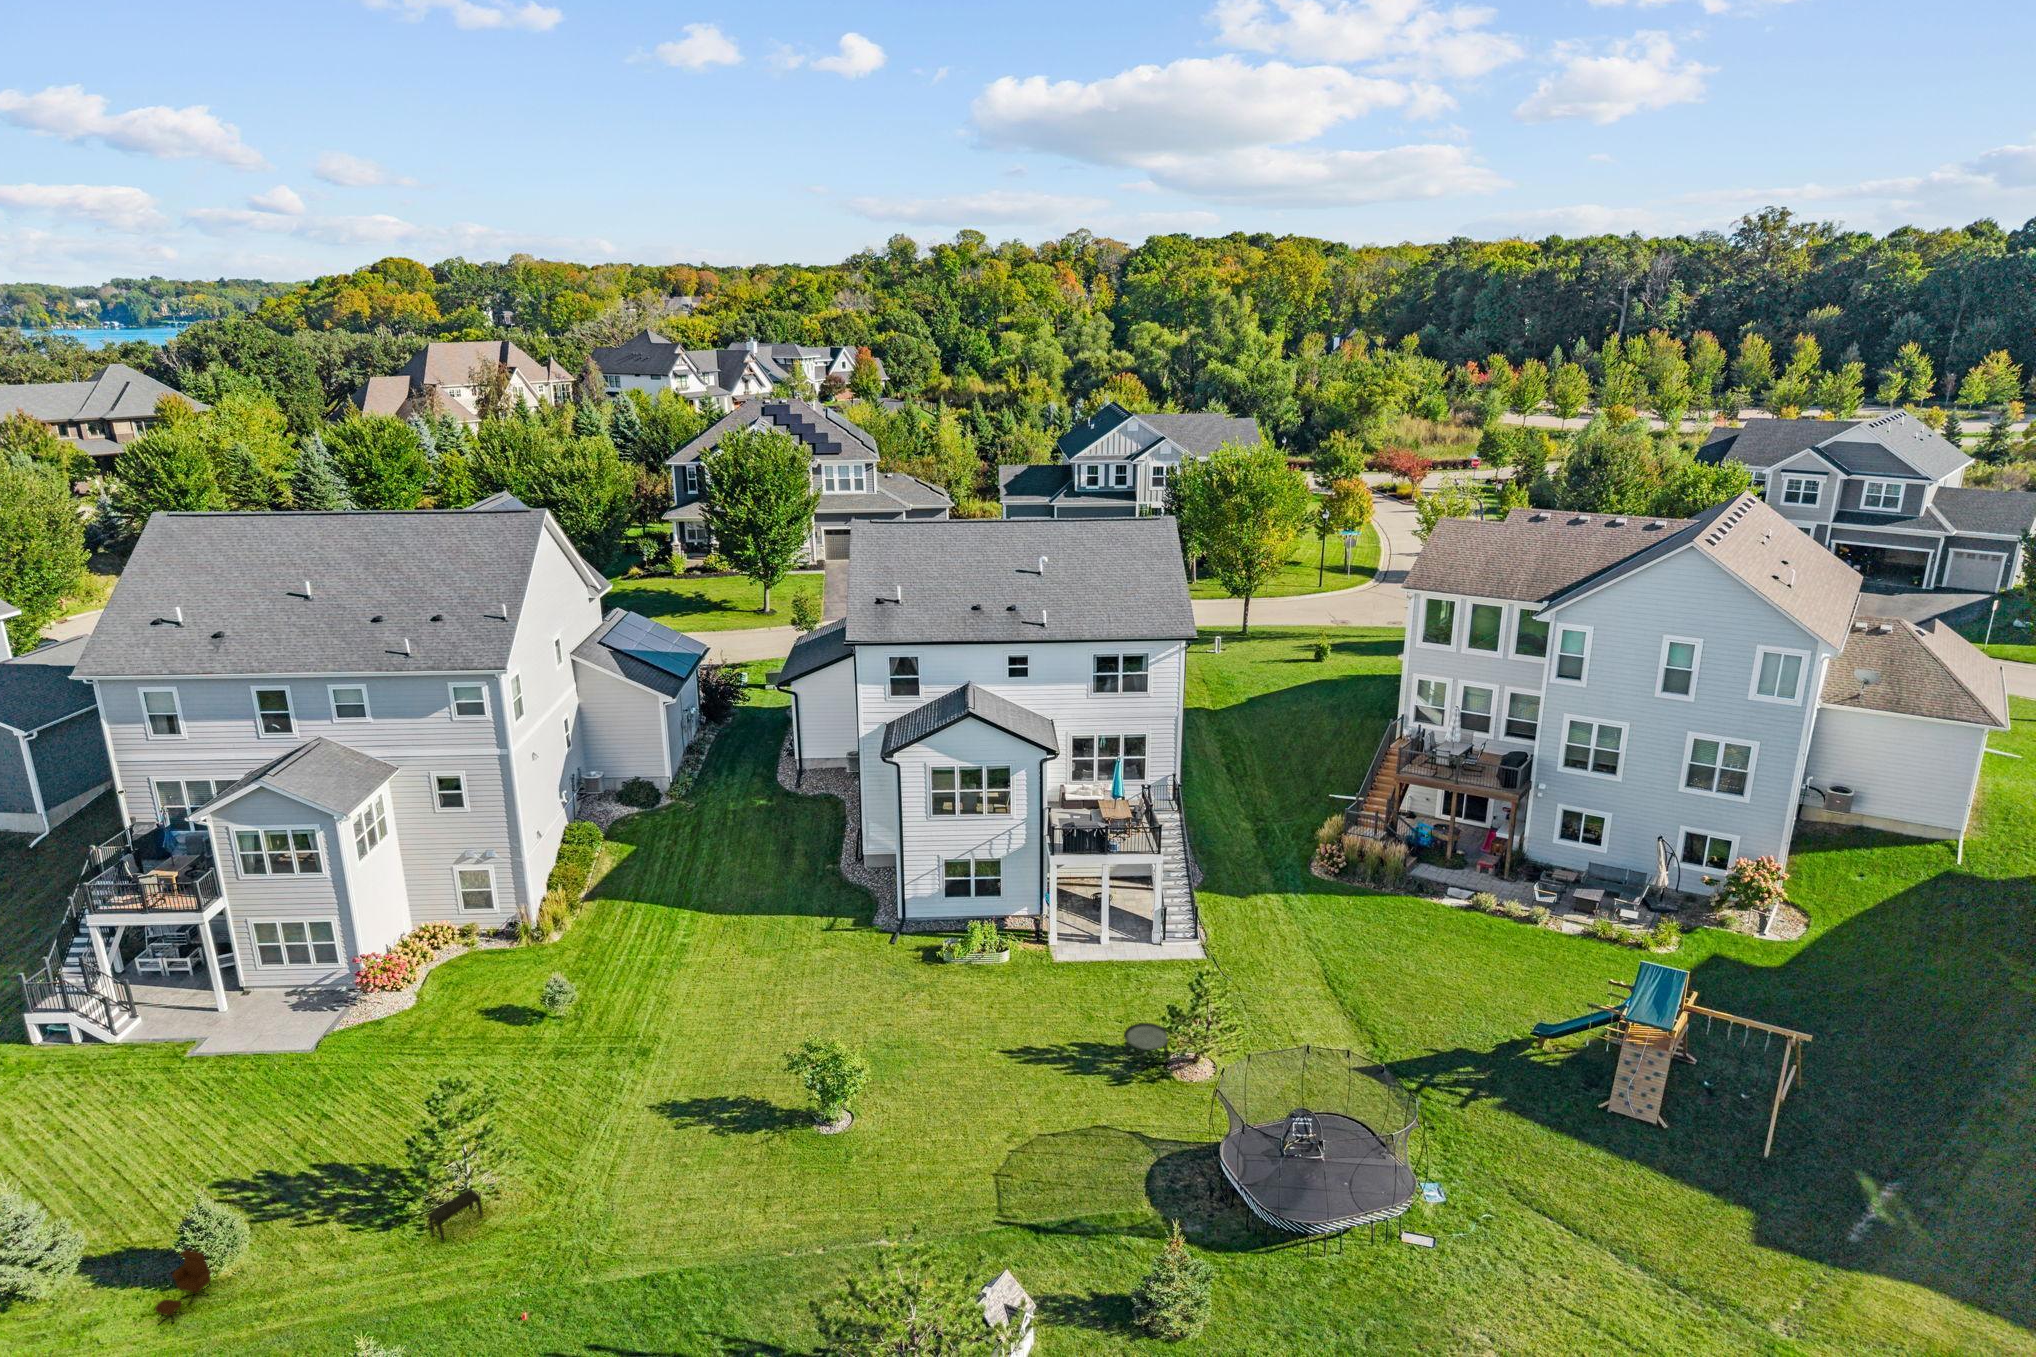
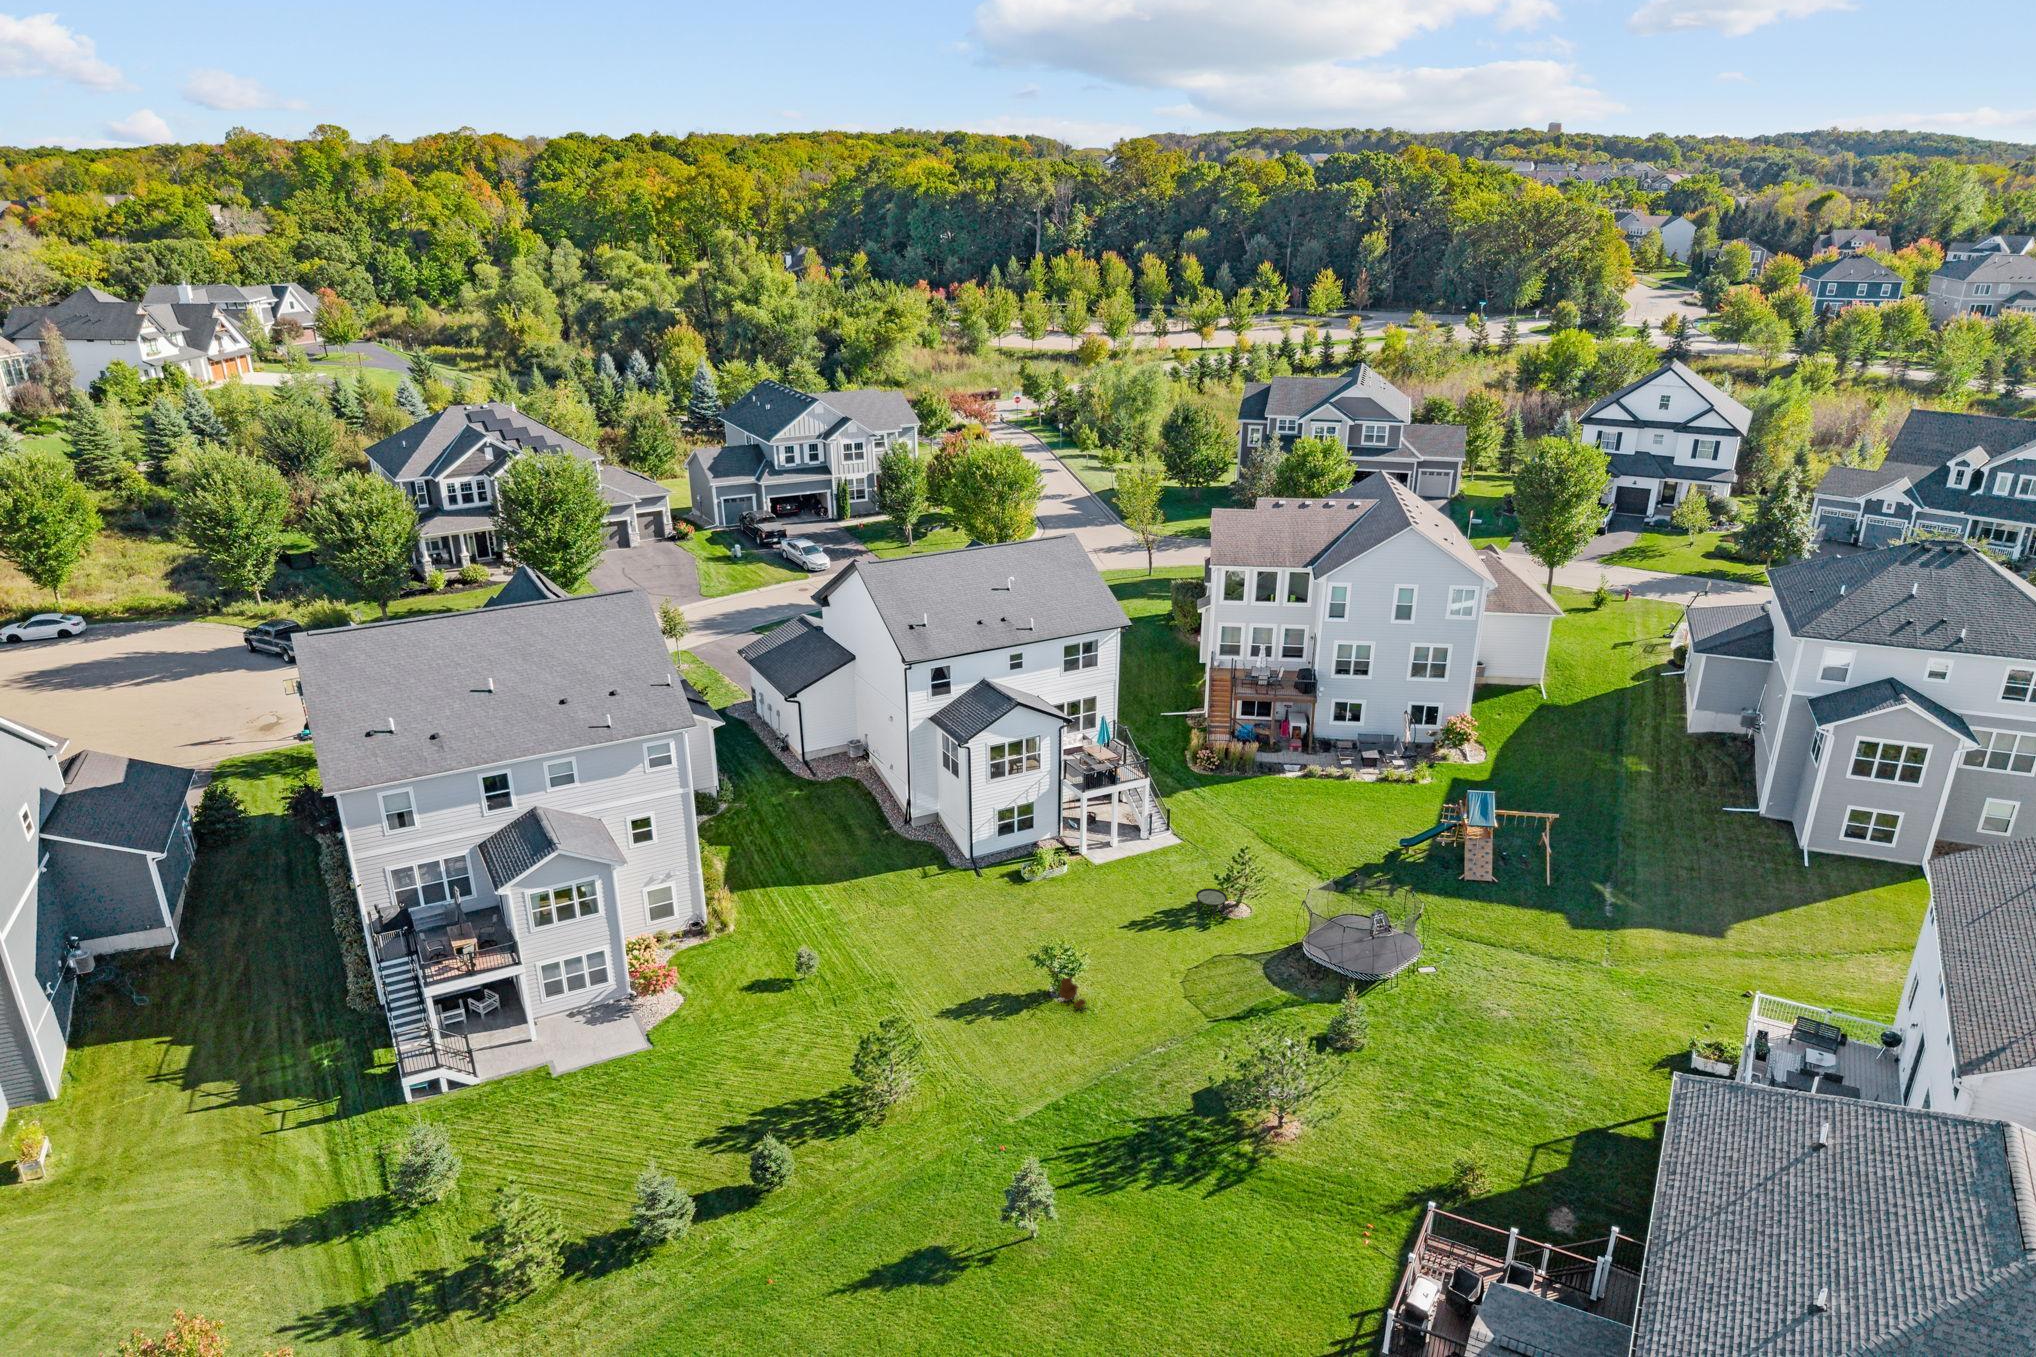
bench: present [428,1189,483,1242] -> none [879,1100,903,1138]
lounge chair: present [155,1250,211,1323] -> present [1059,977,1086,1011]

